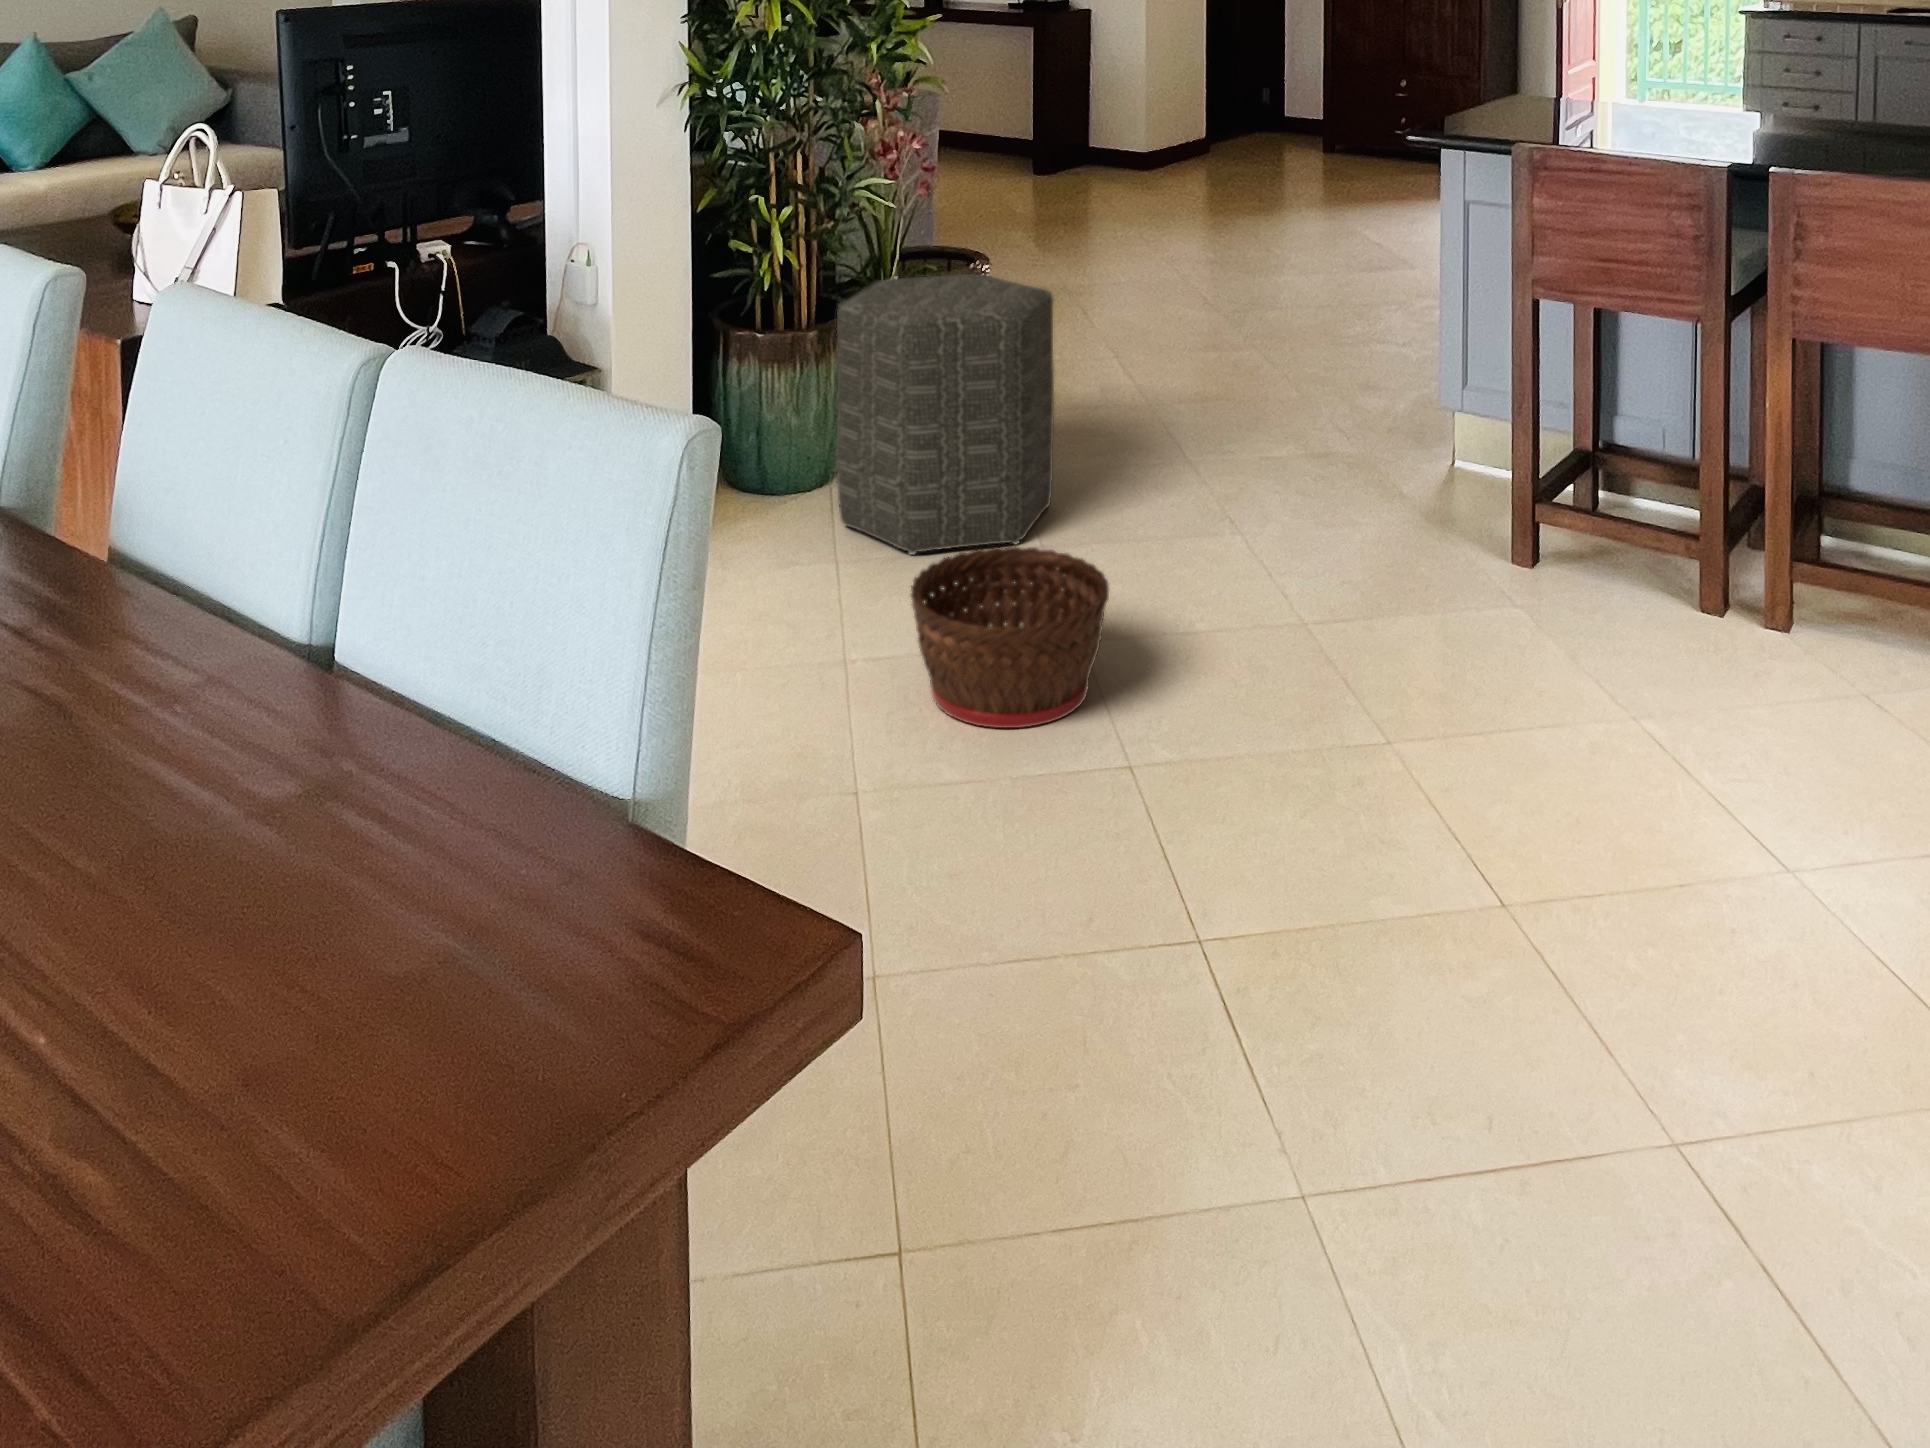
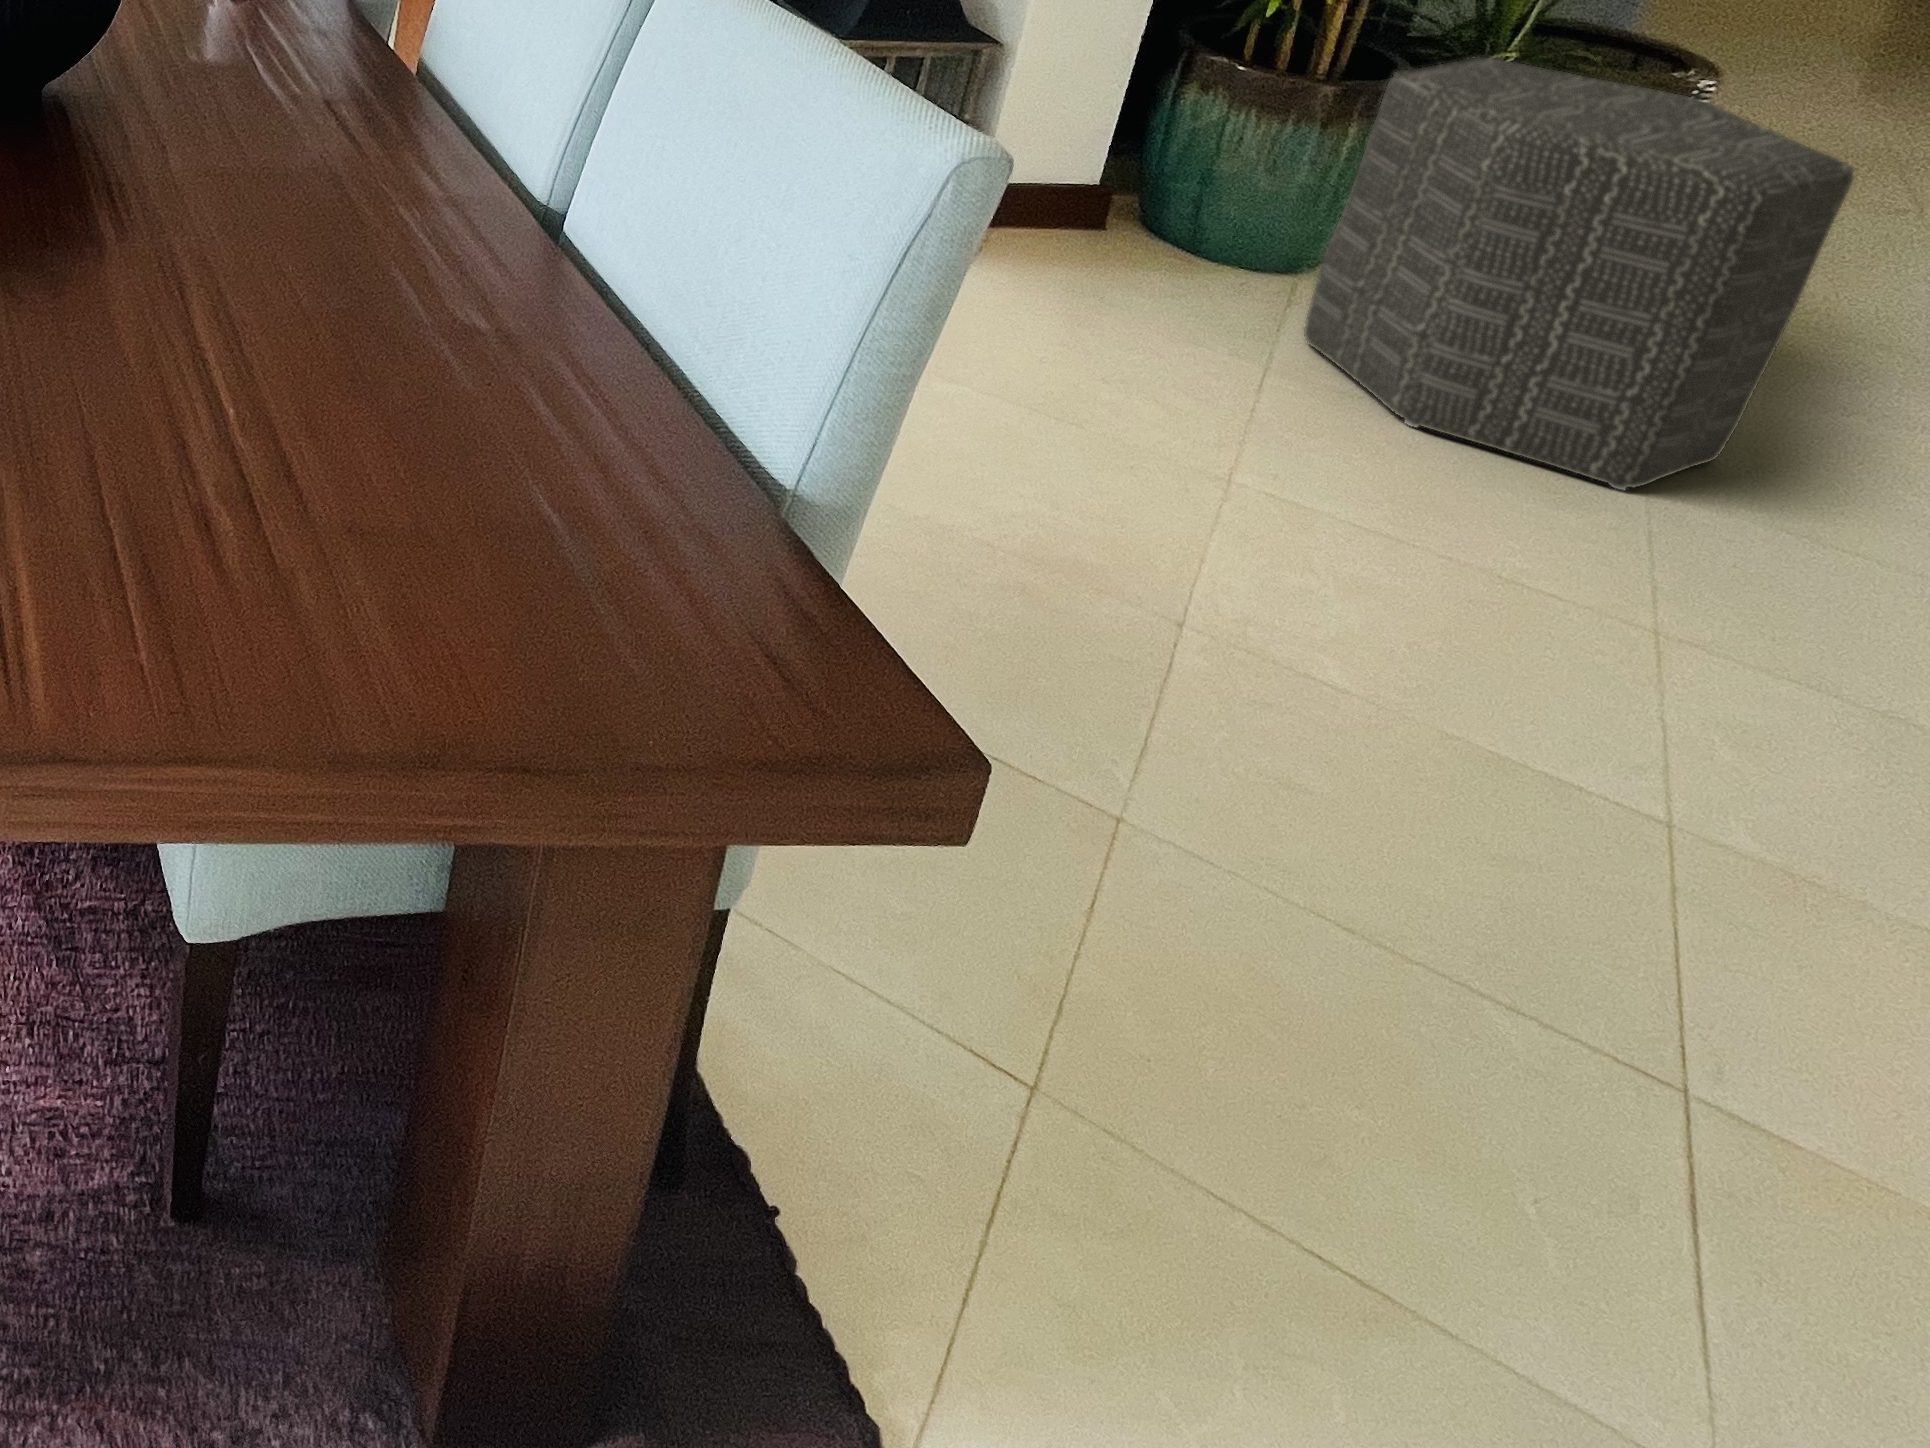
basket: present [910,547,1109,728] -> none [1374,467,1803,779]

